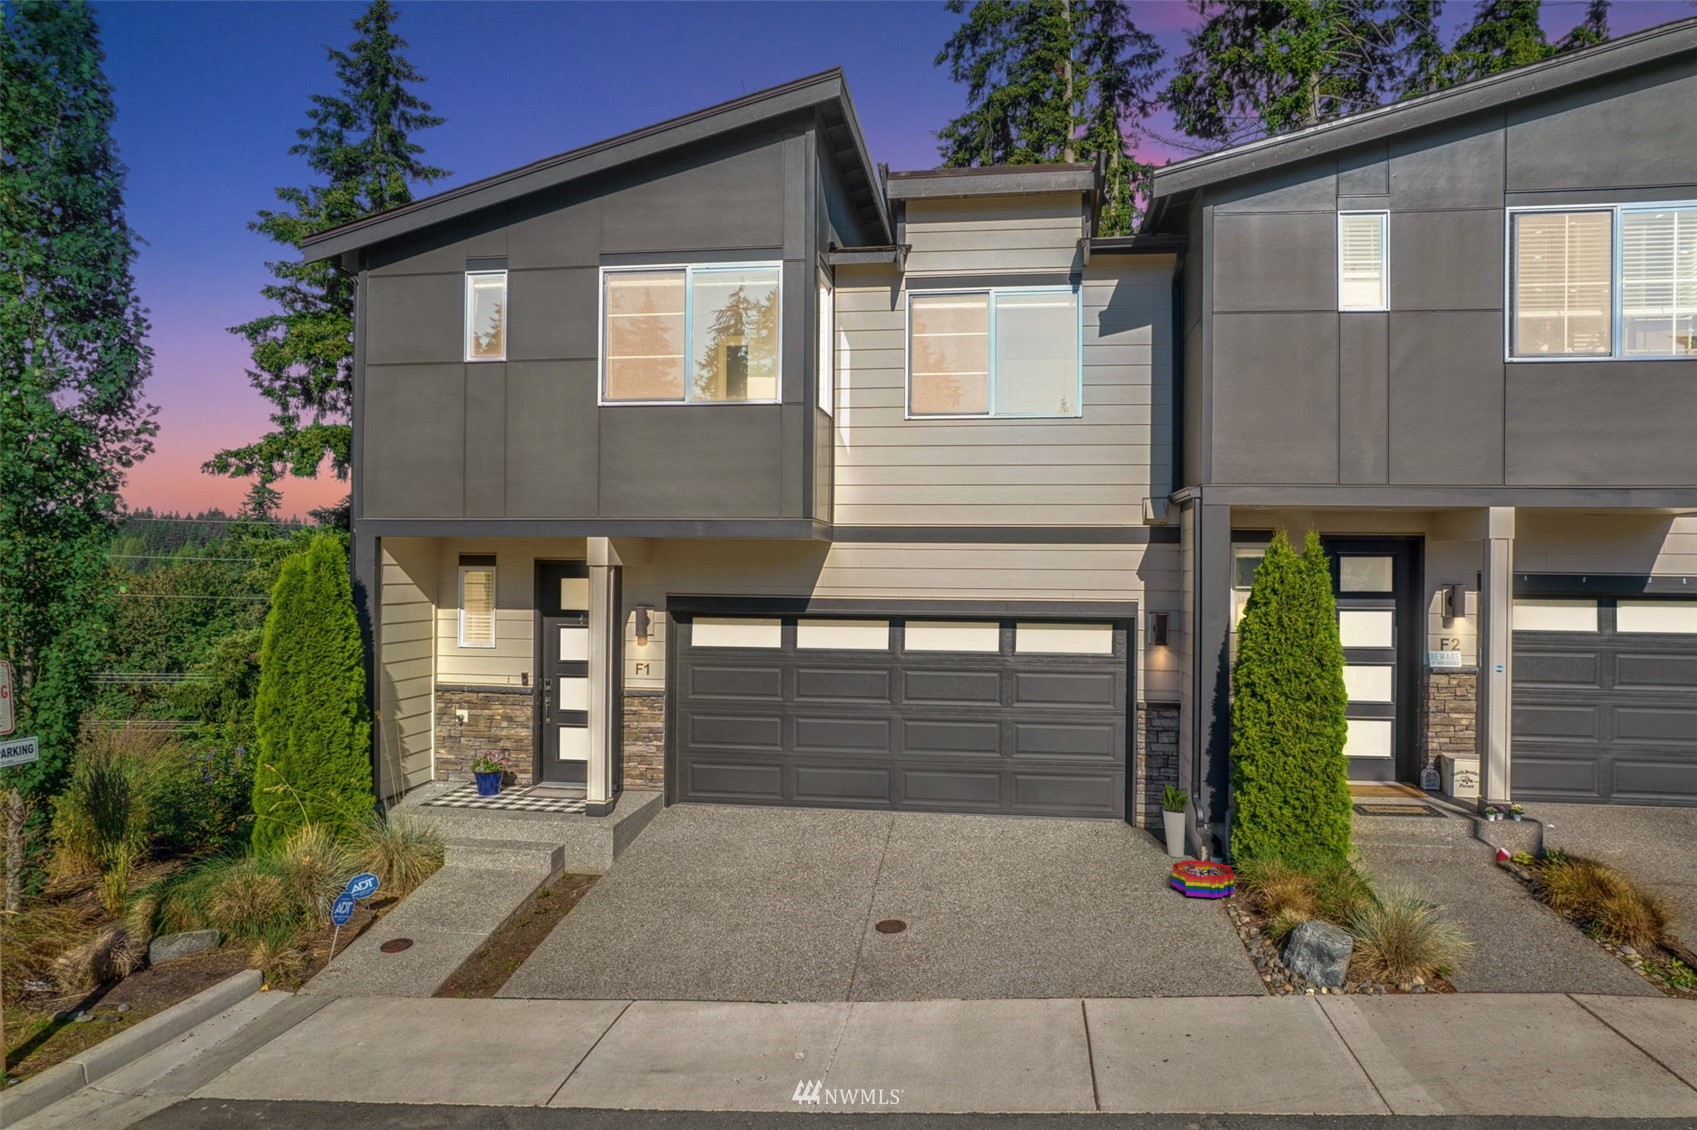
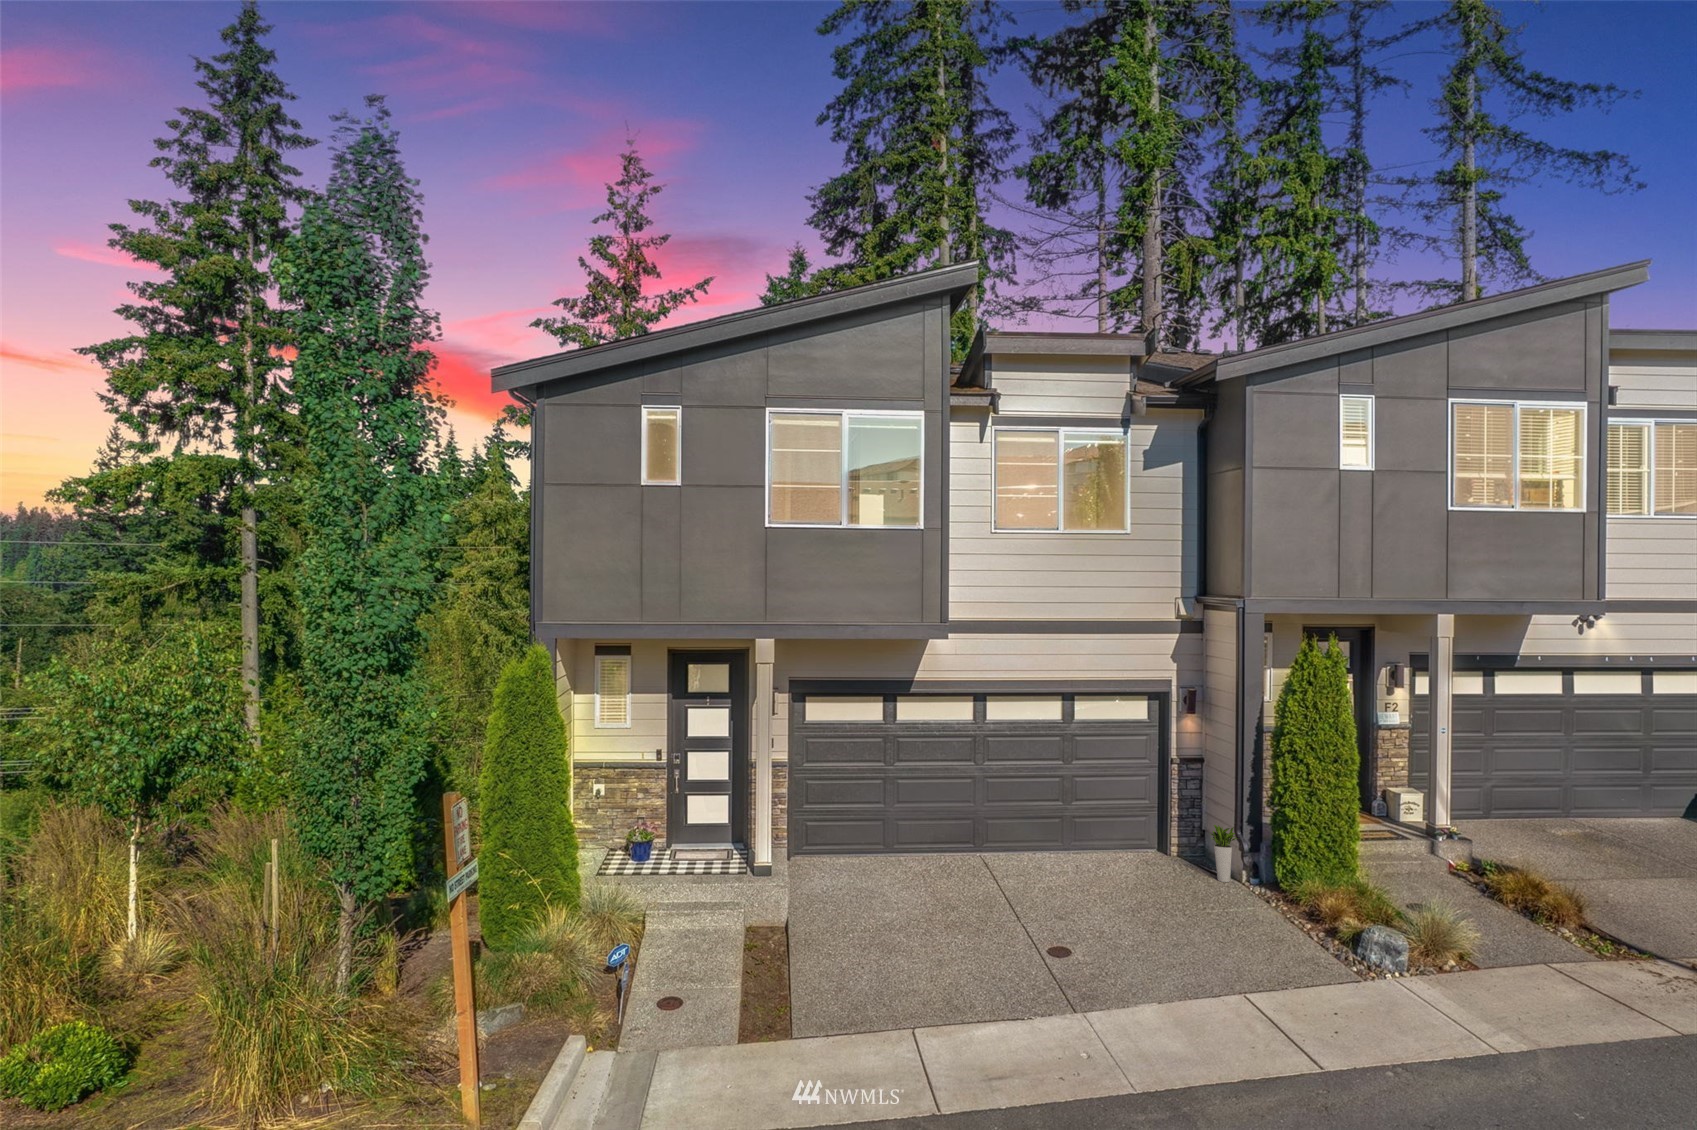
storage bin: present [1171,860,1234,898] -> none [1238,884,1287,914]

